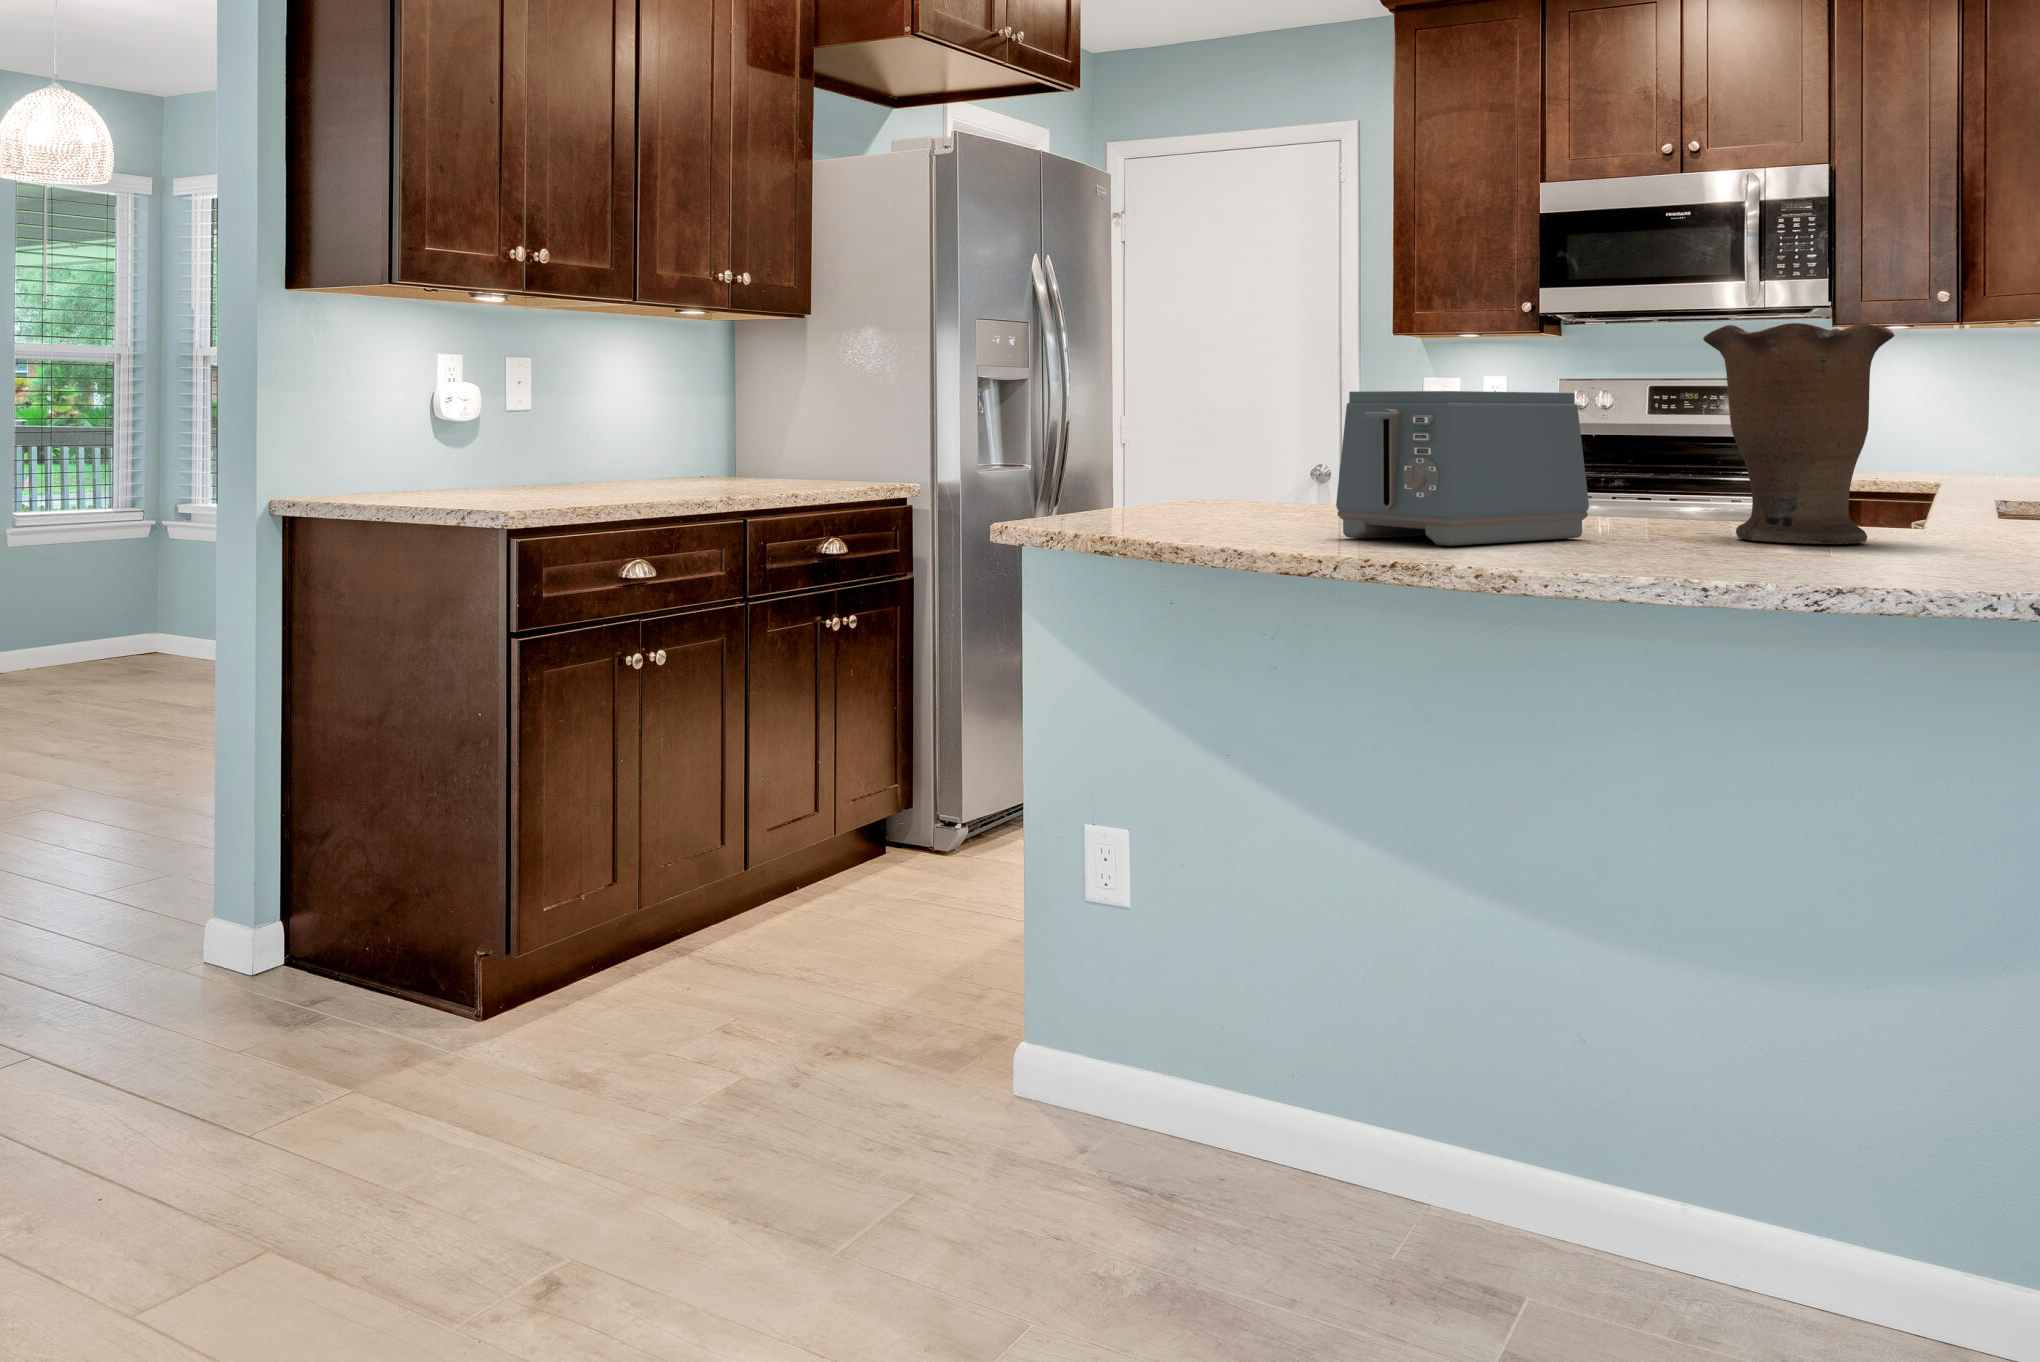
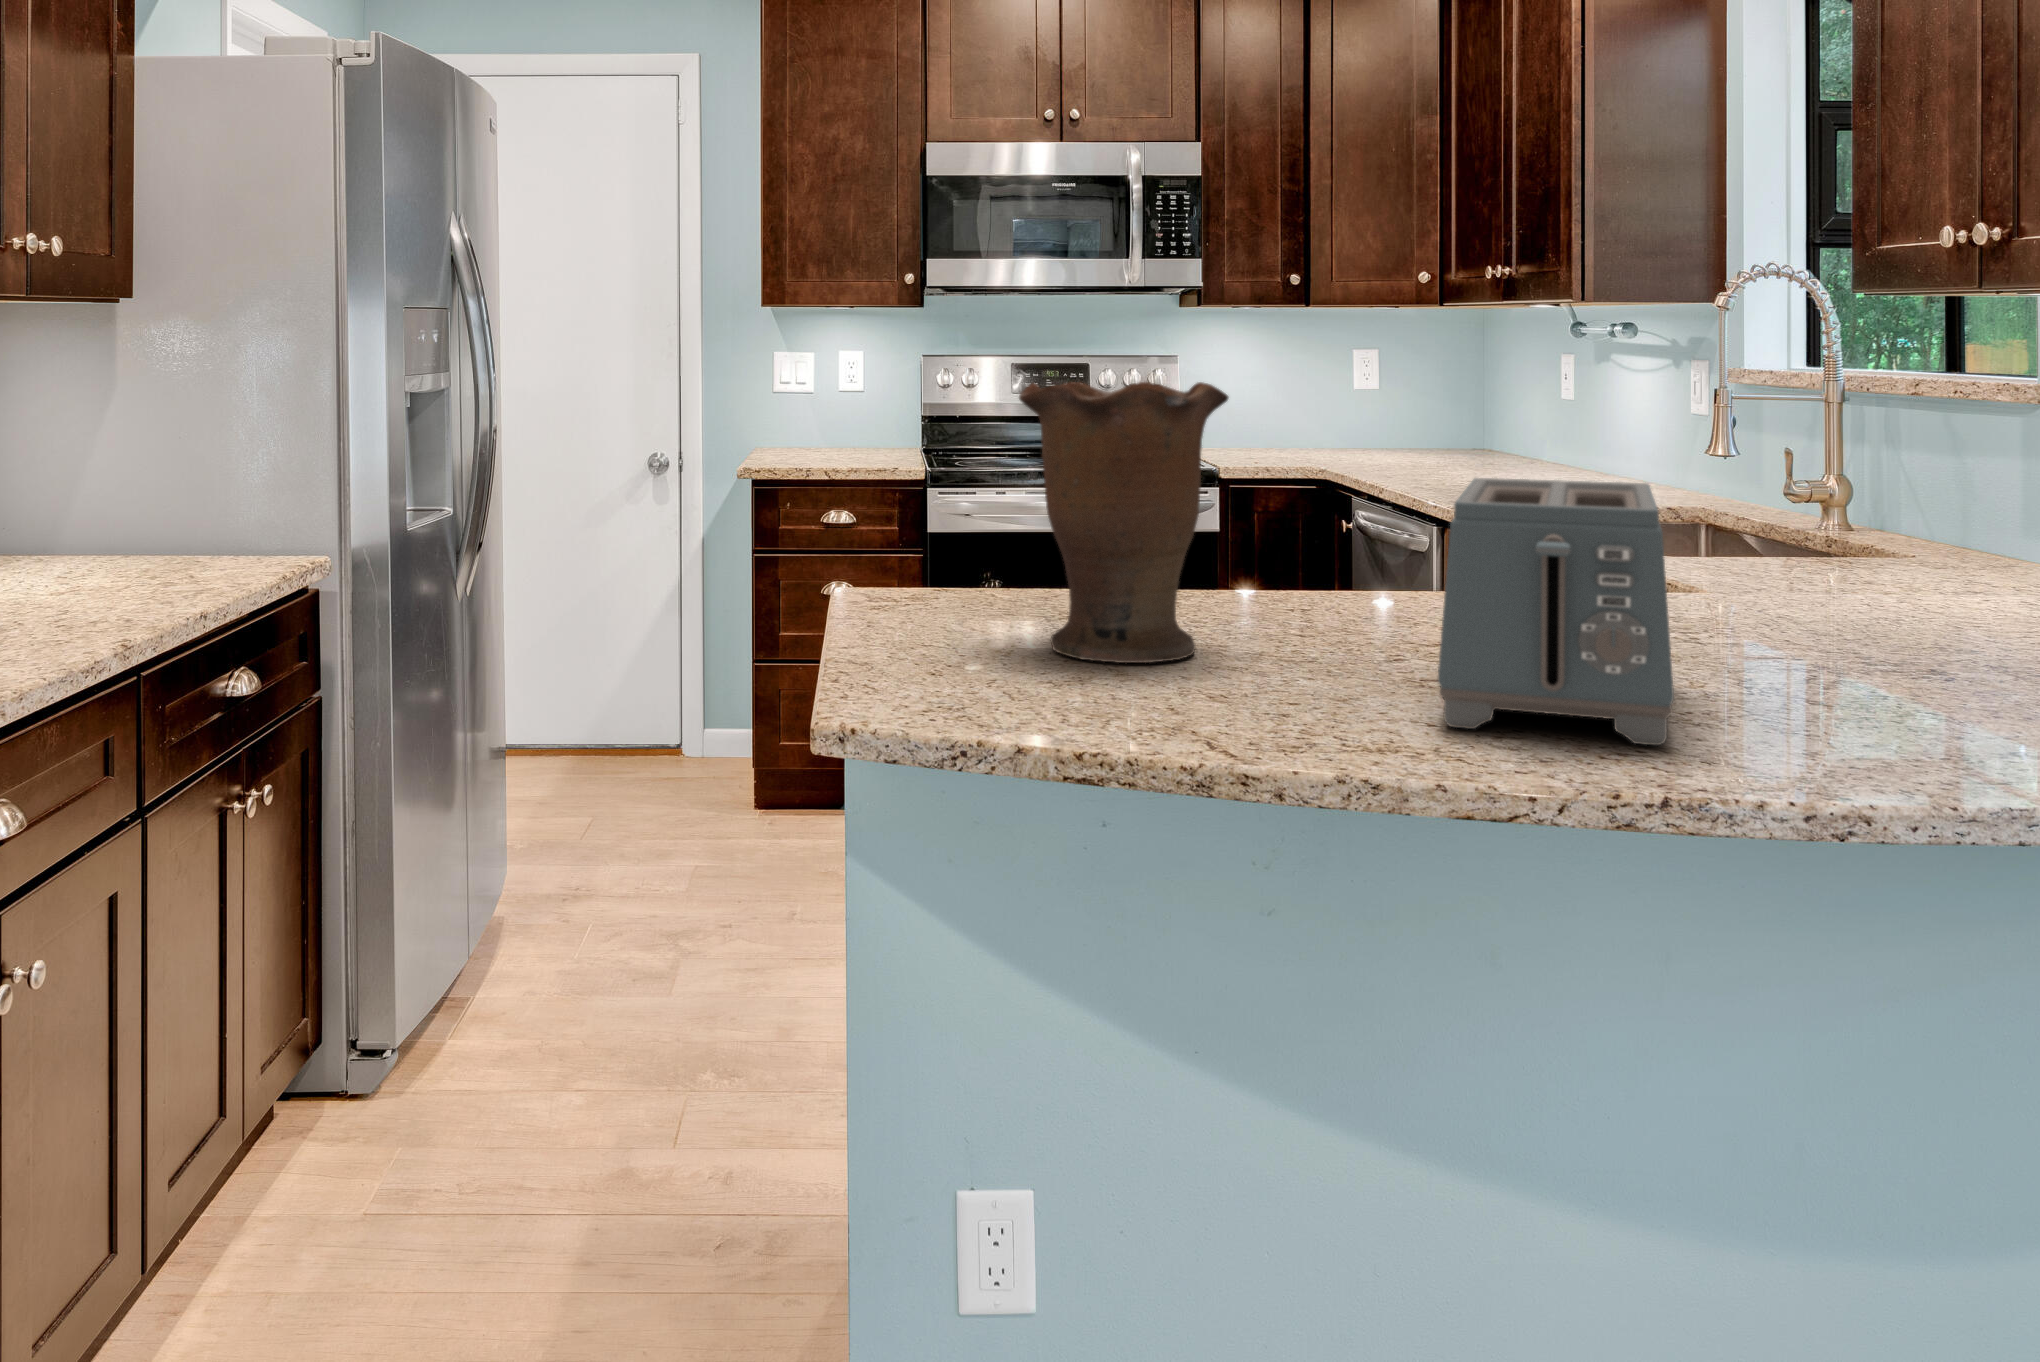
vase: present [1703,323,1894,544] -> present [1019,382,1229,663]

